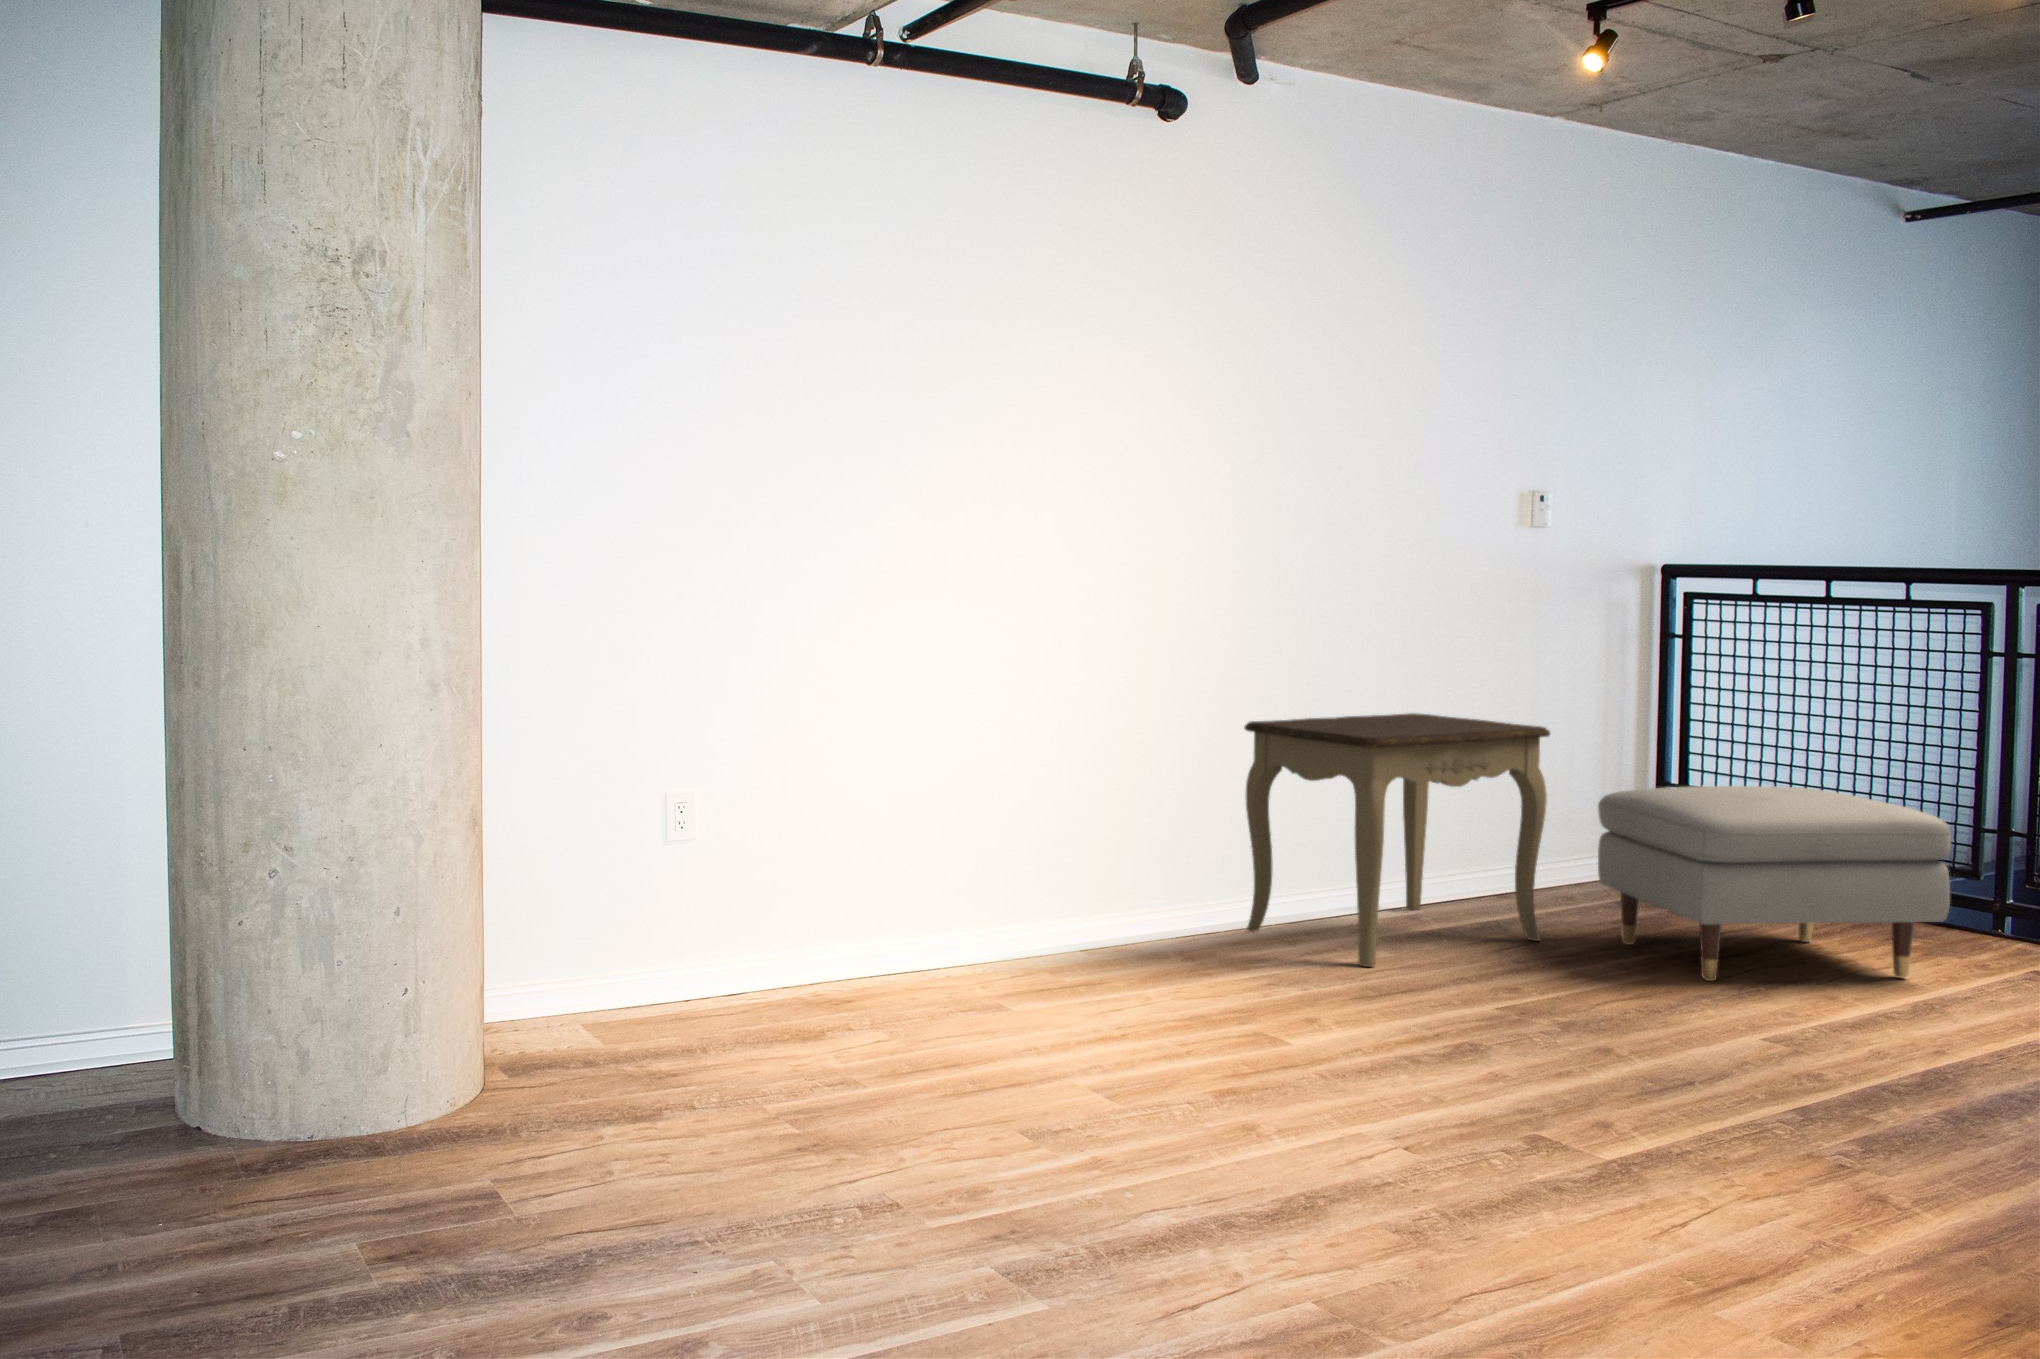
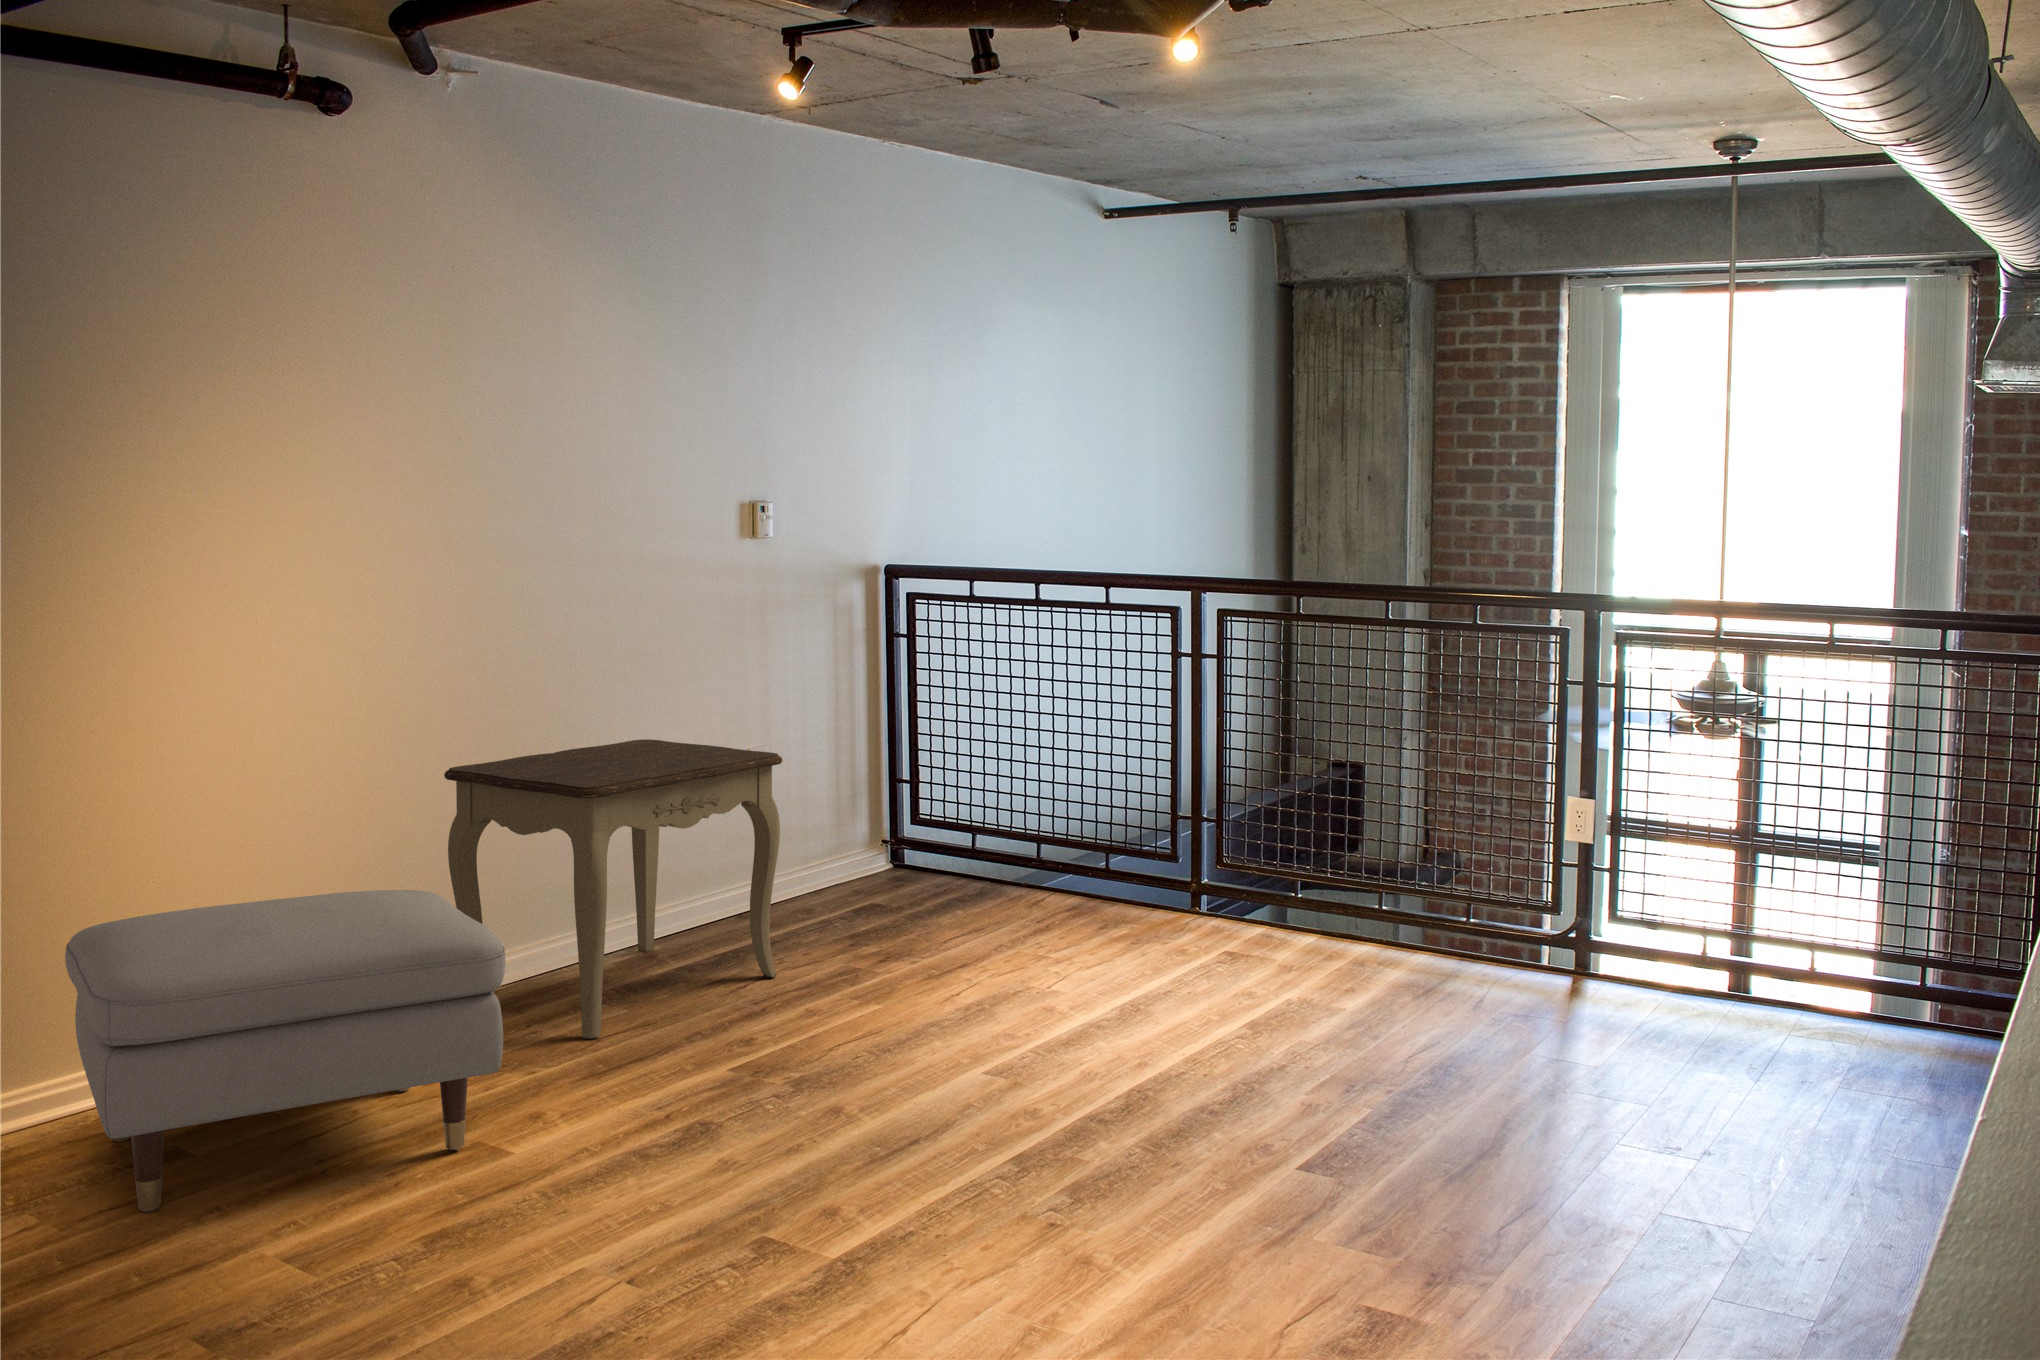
ottoman: present [1598,786,1951,981] -> present [65,890,506,1212]

